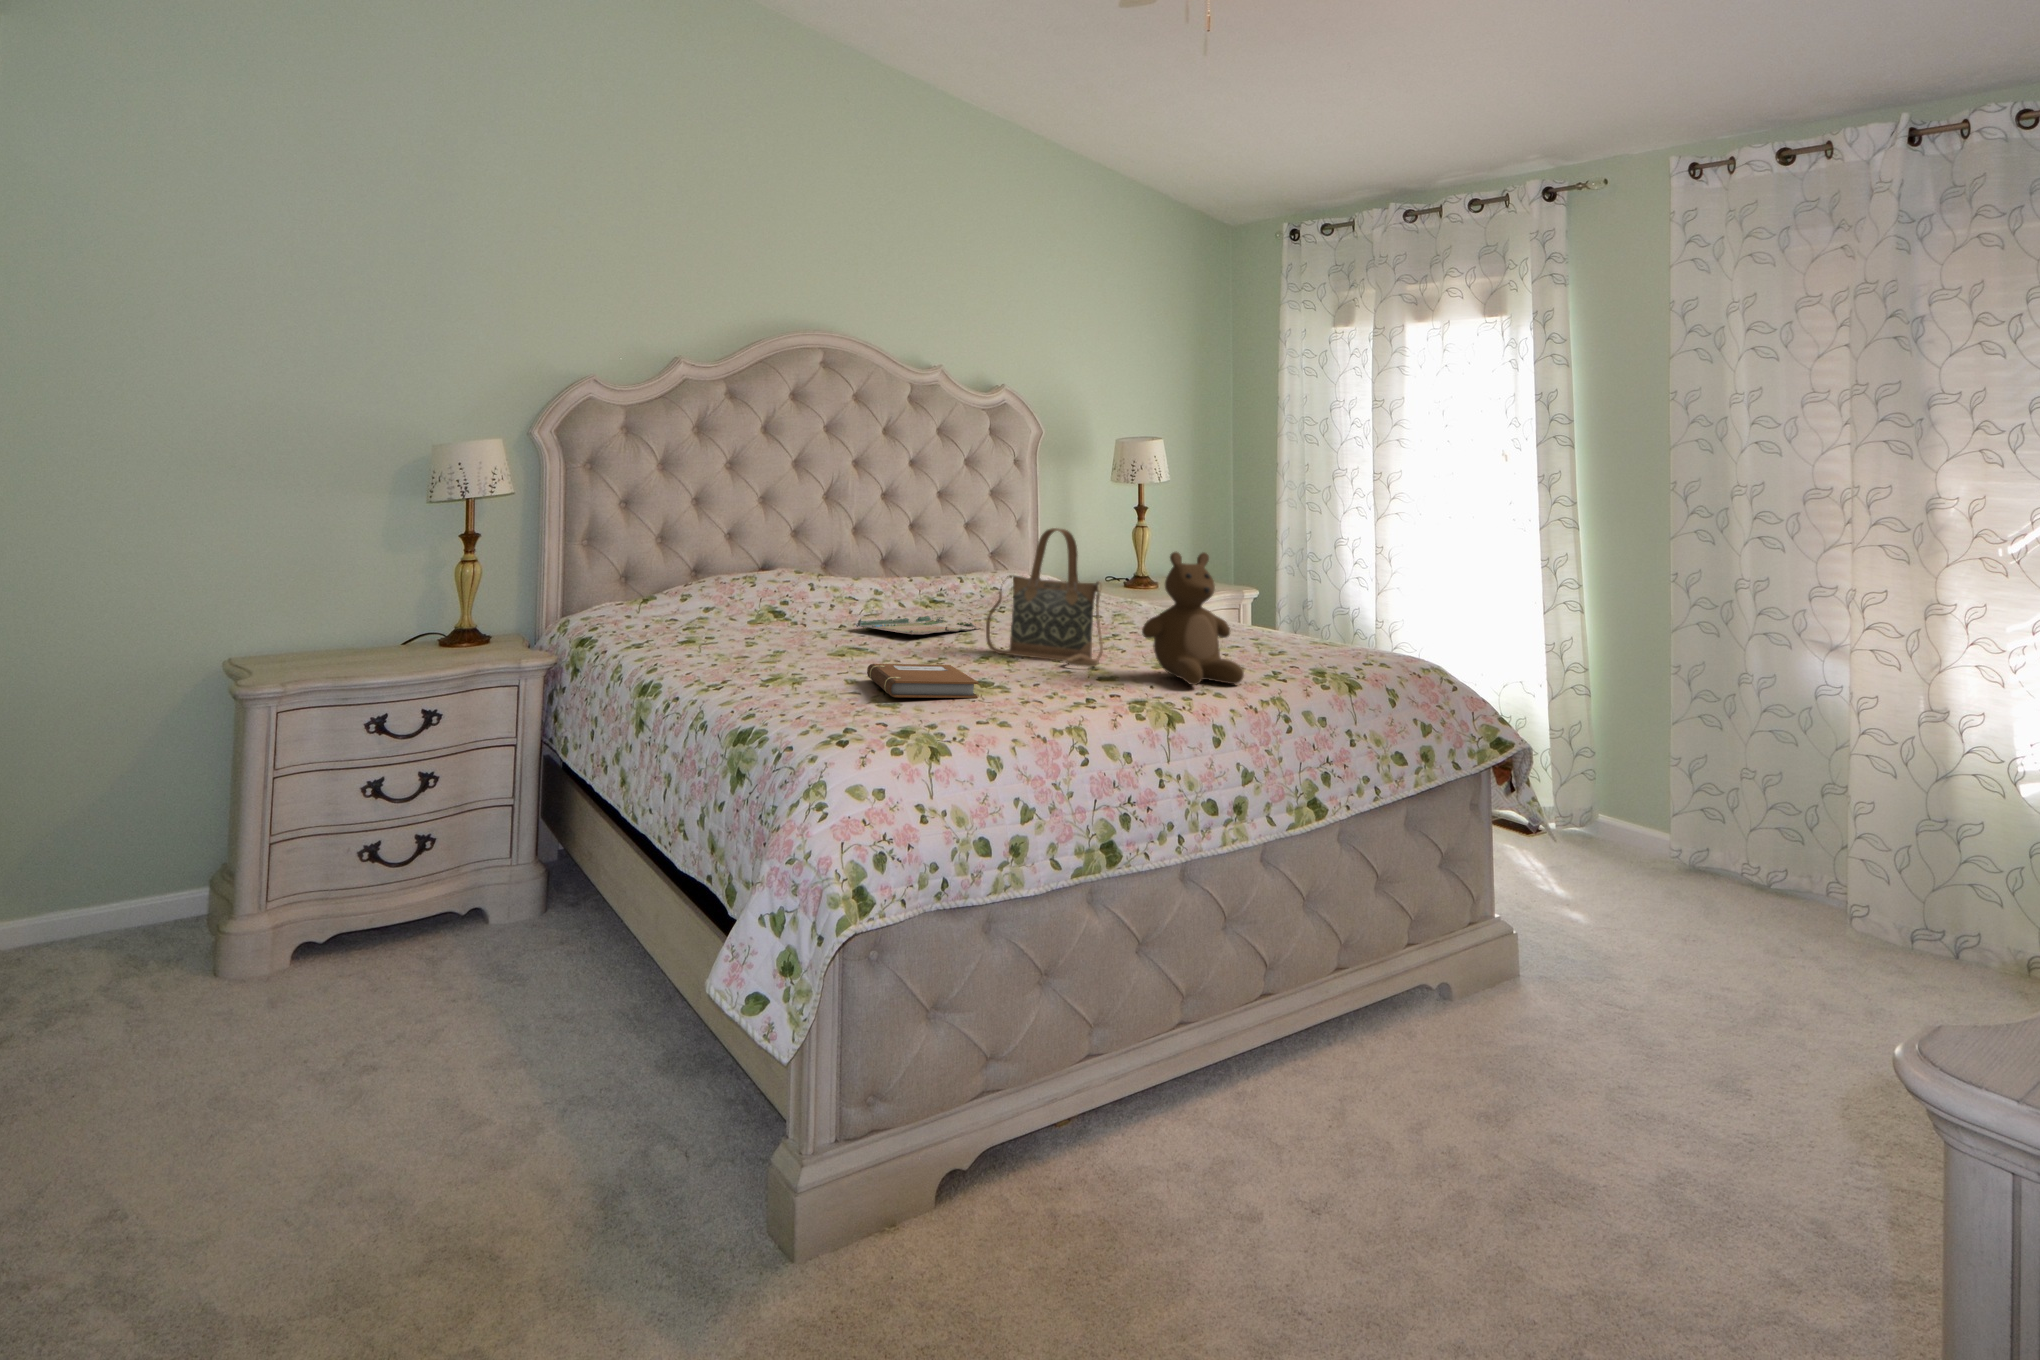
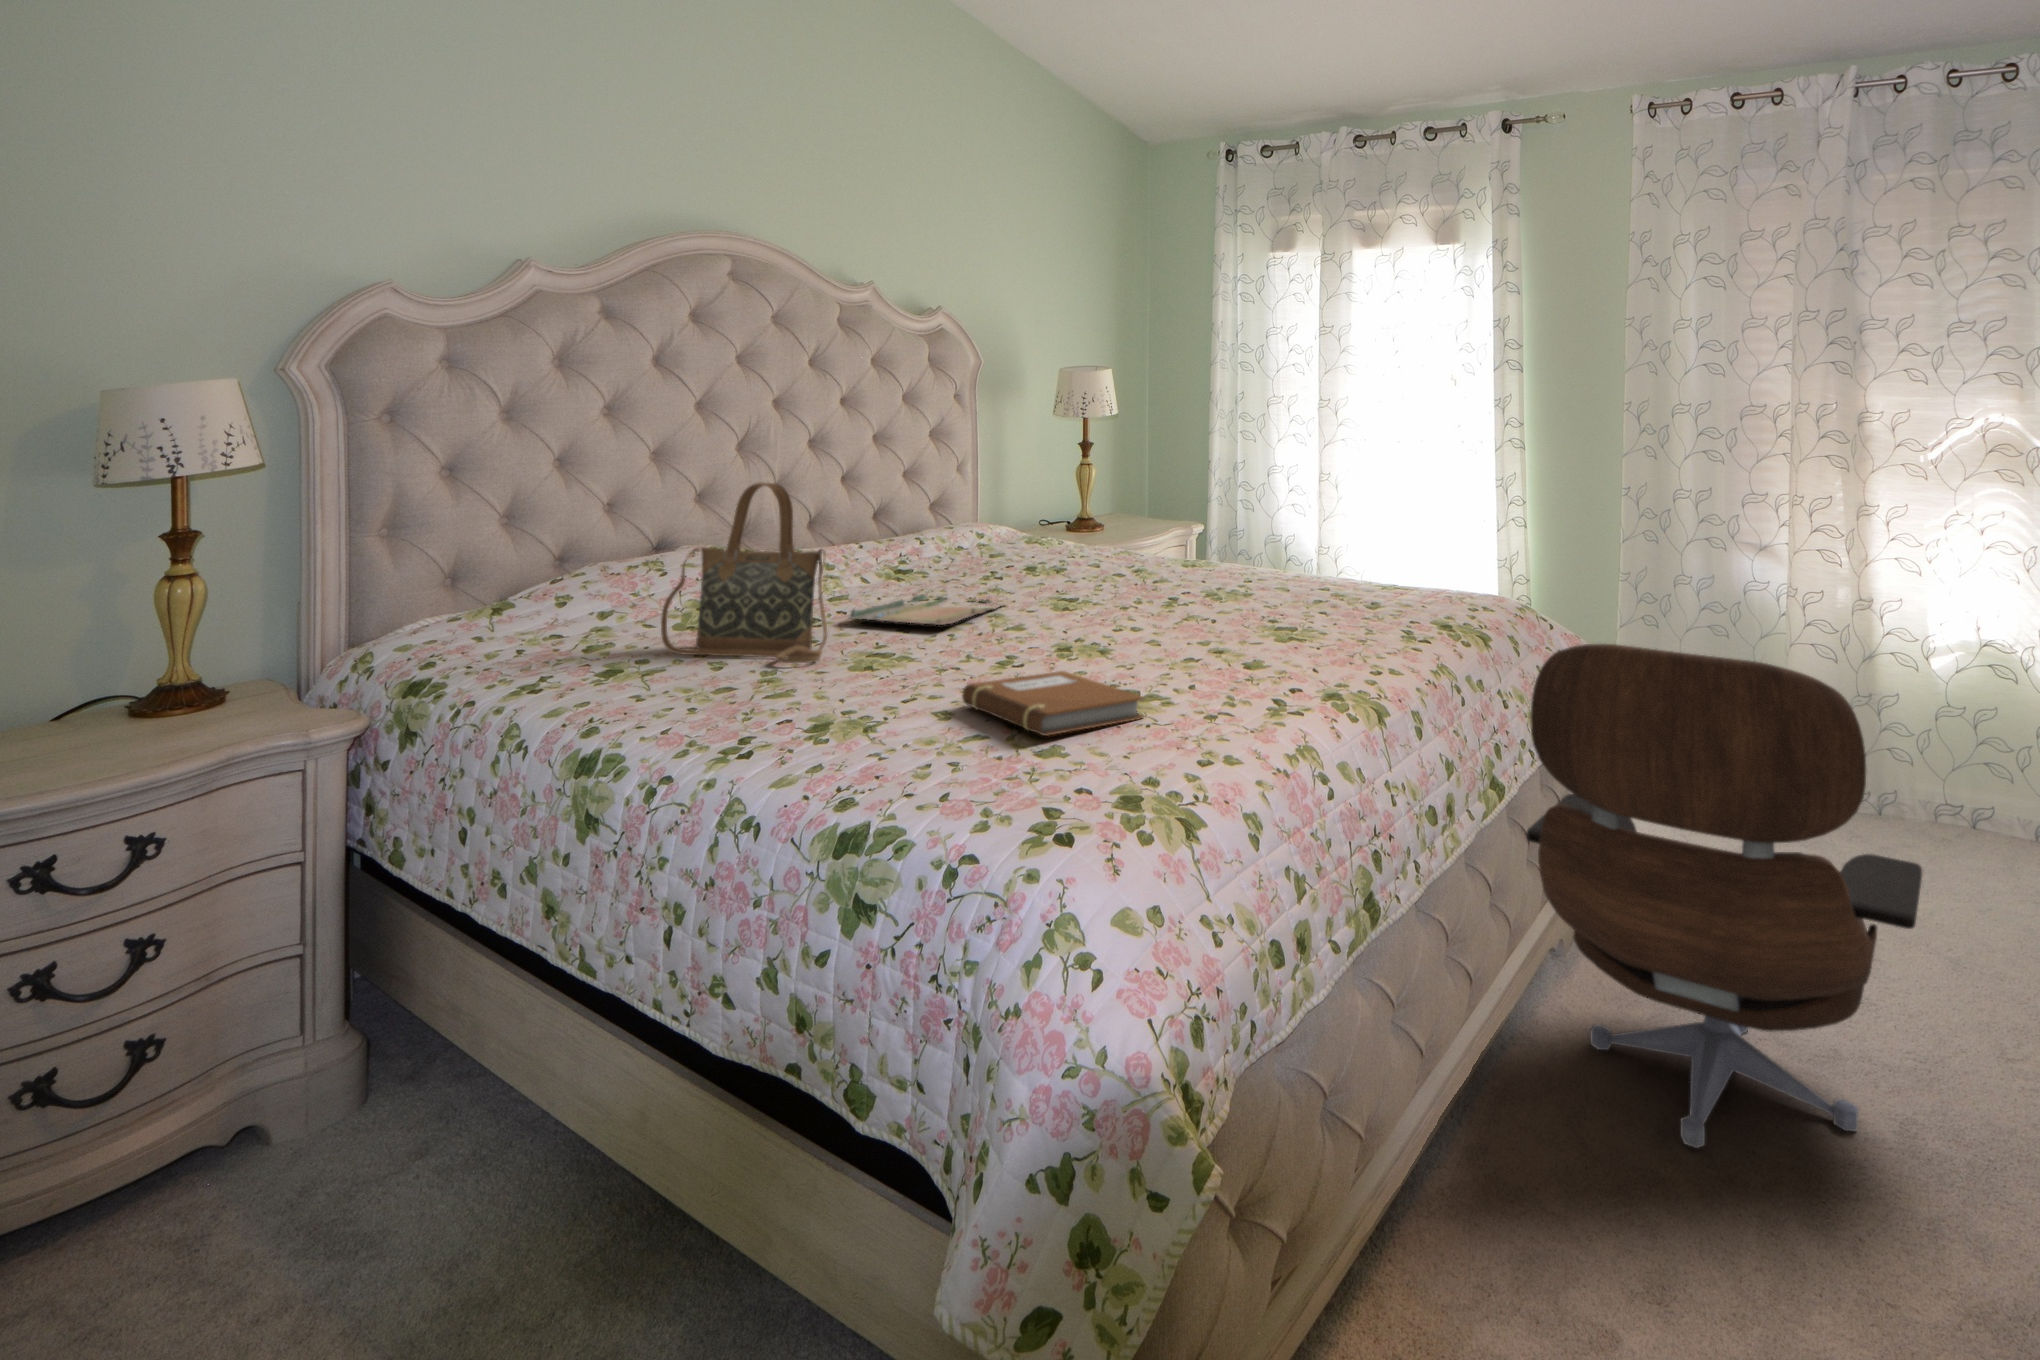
handbag: present [986,528,1103,667] -> present [661,483,827,663]
teddy bear: present [1142,552,1244,685] -> none [1293,501,1411,663]
lounge chair: none [1316,680,1705,1162] -> present [1526,644,1923,1148]

